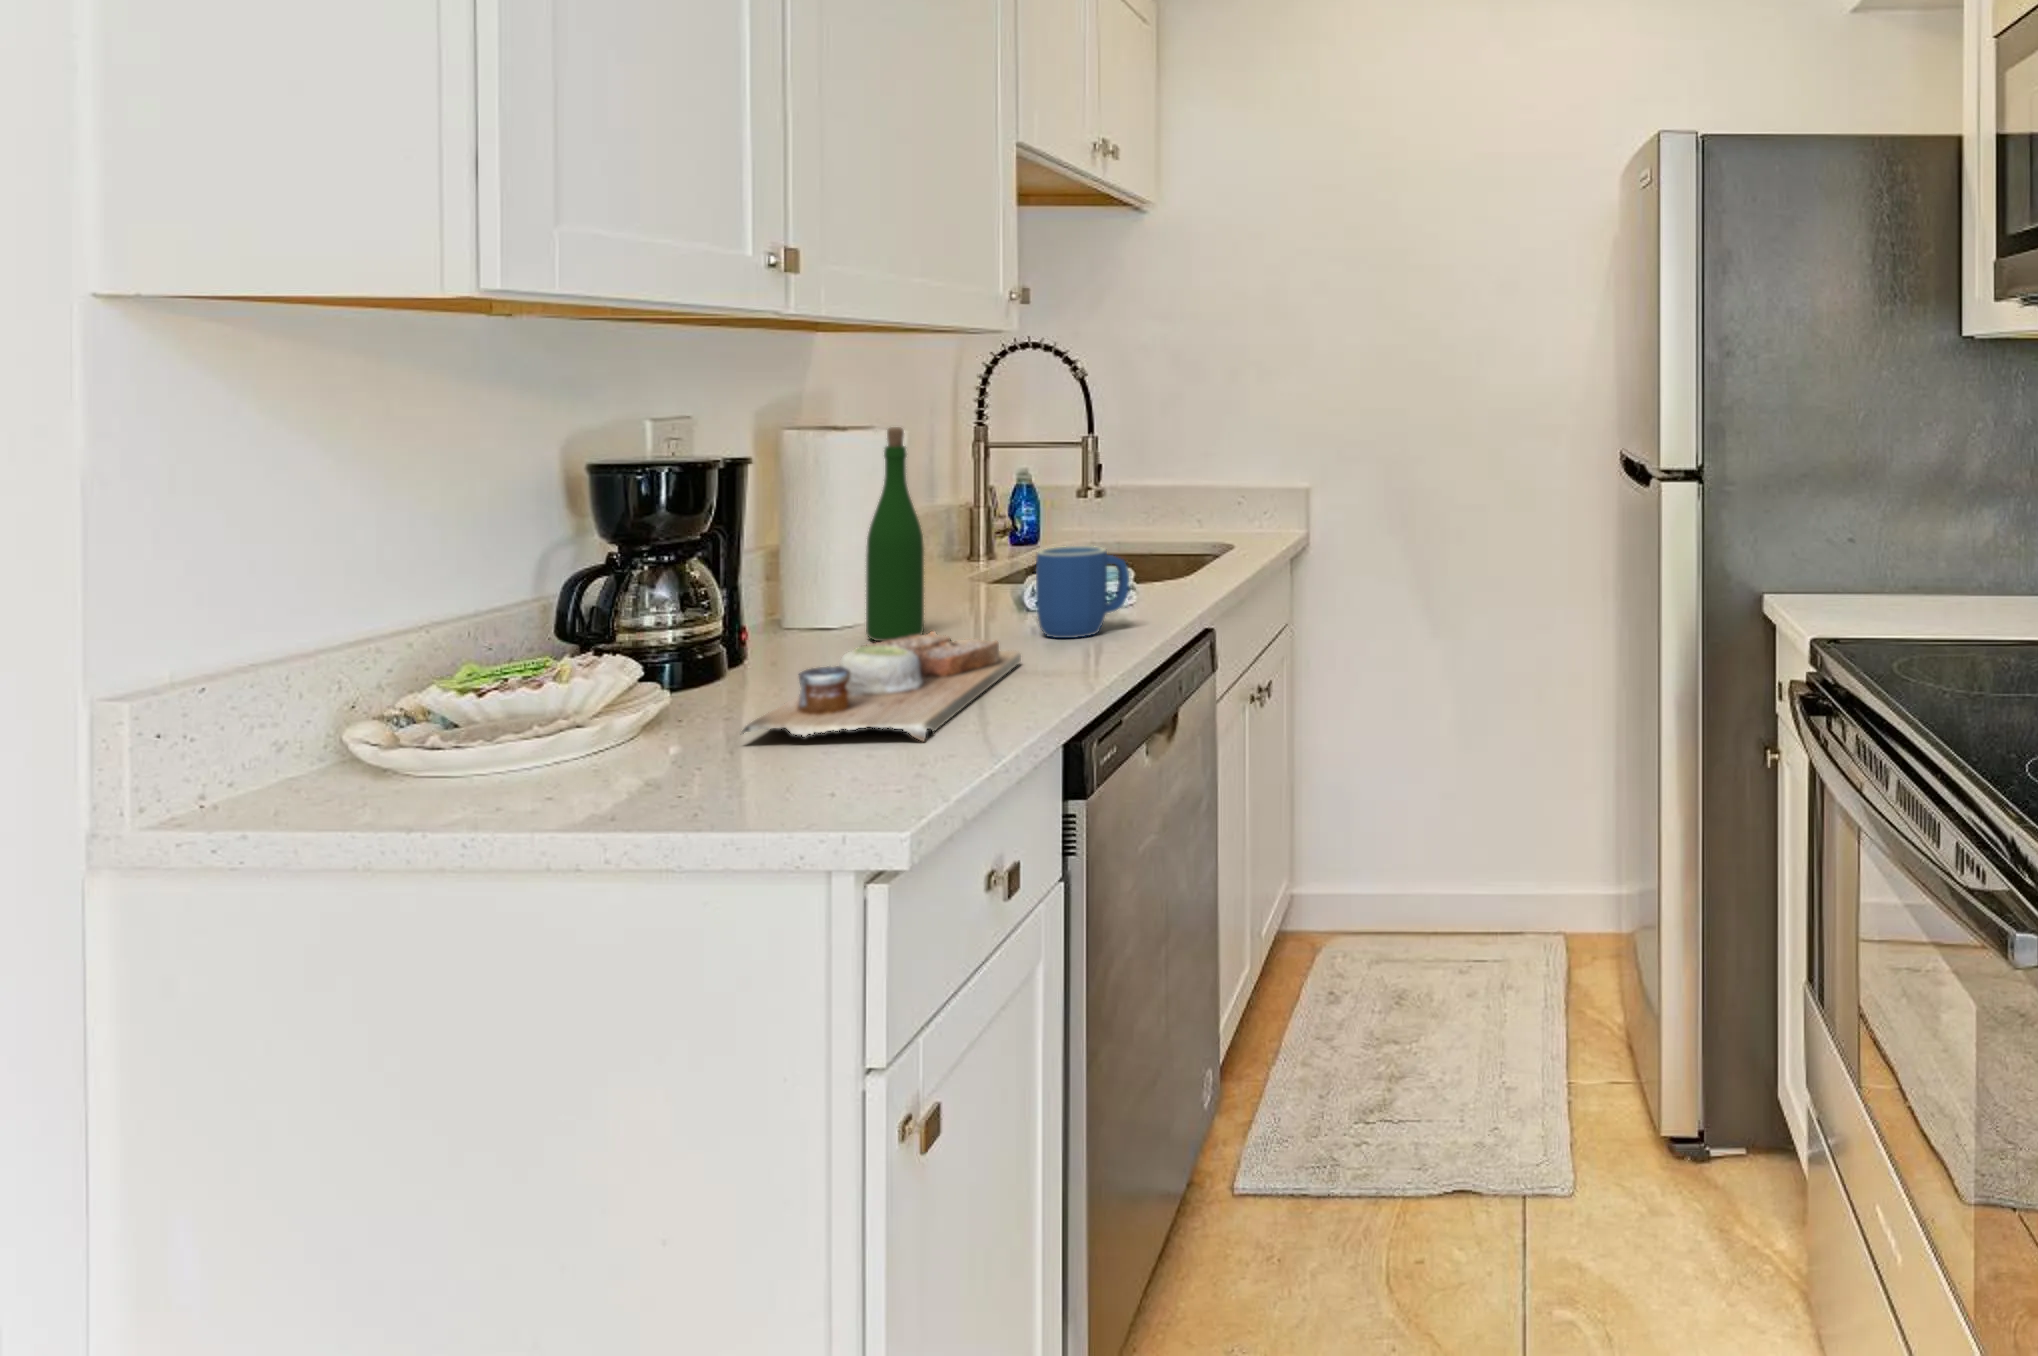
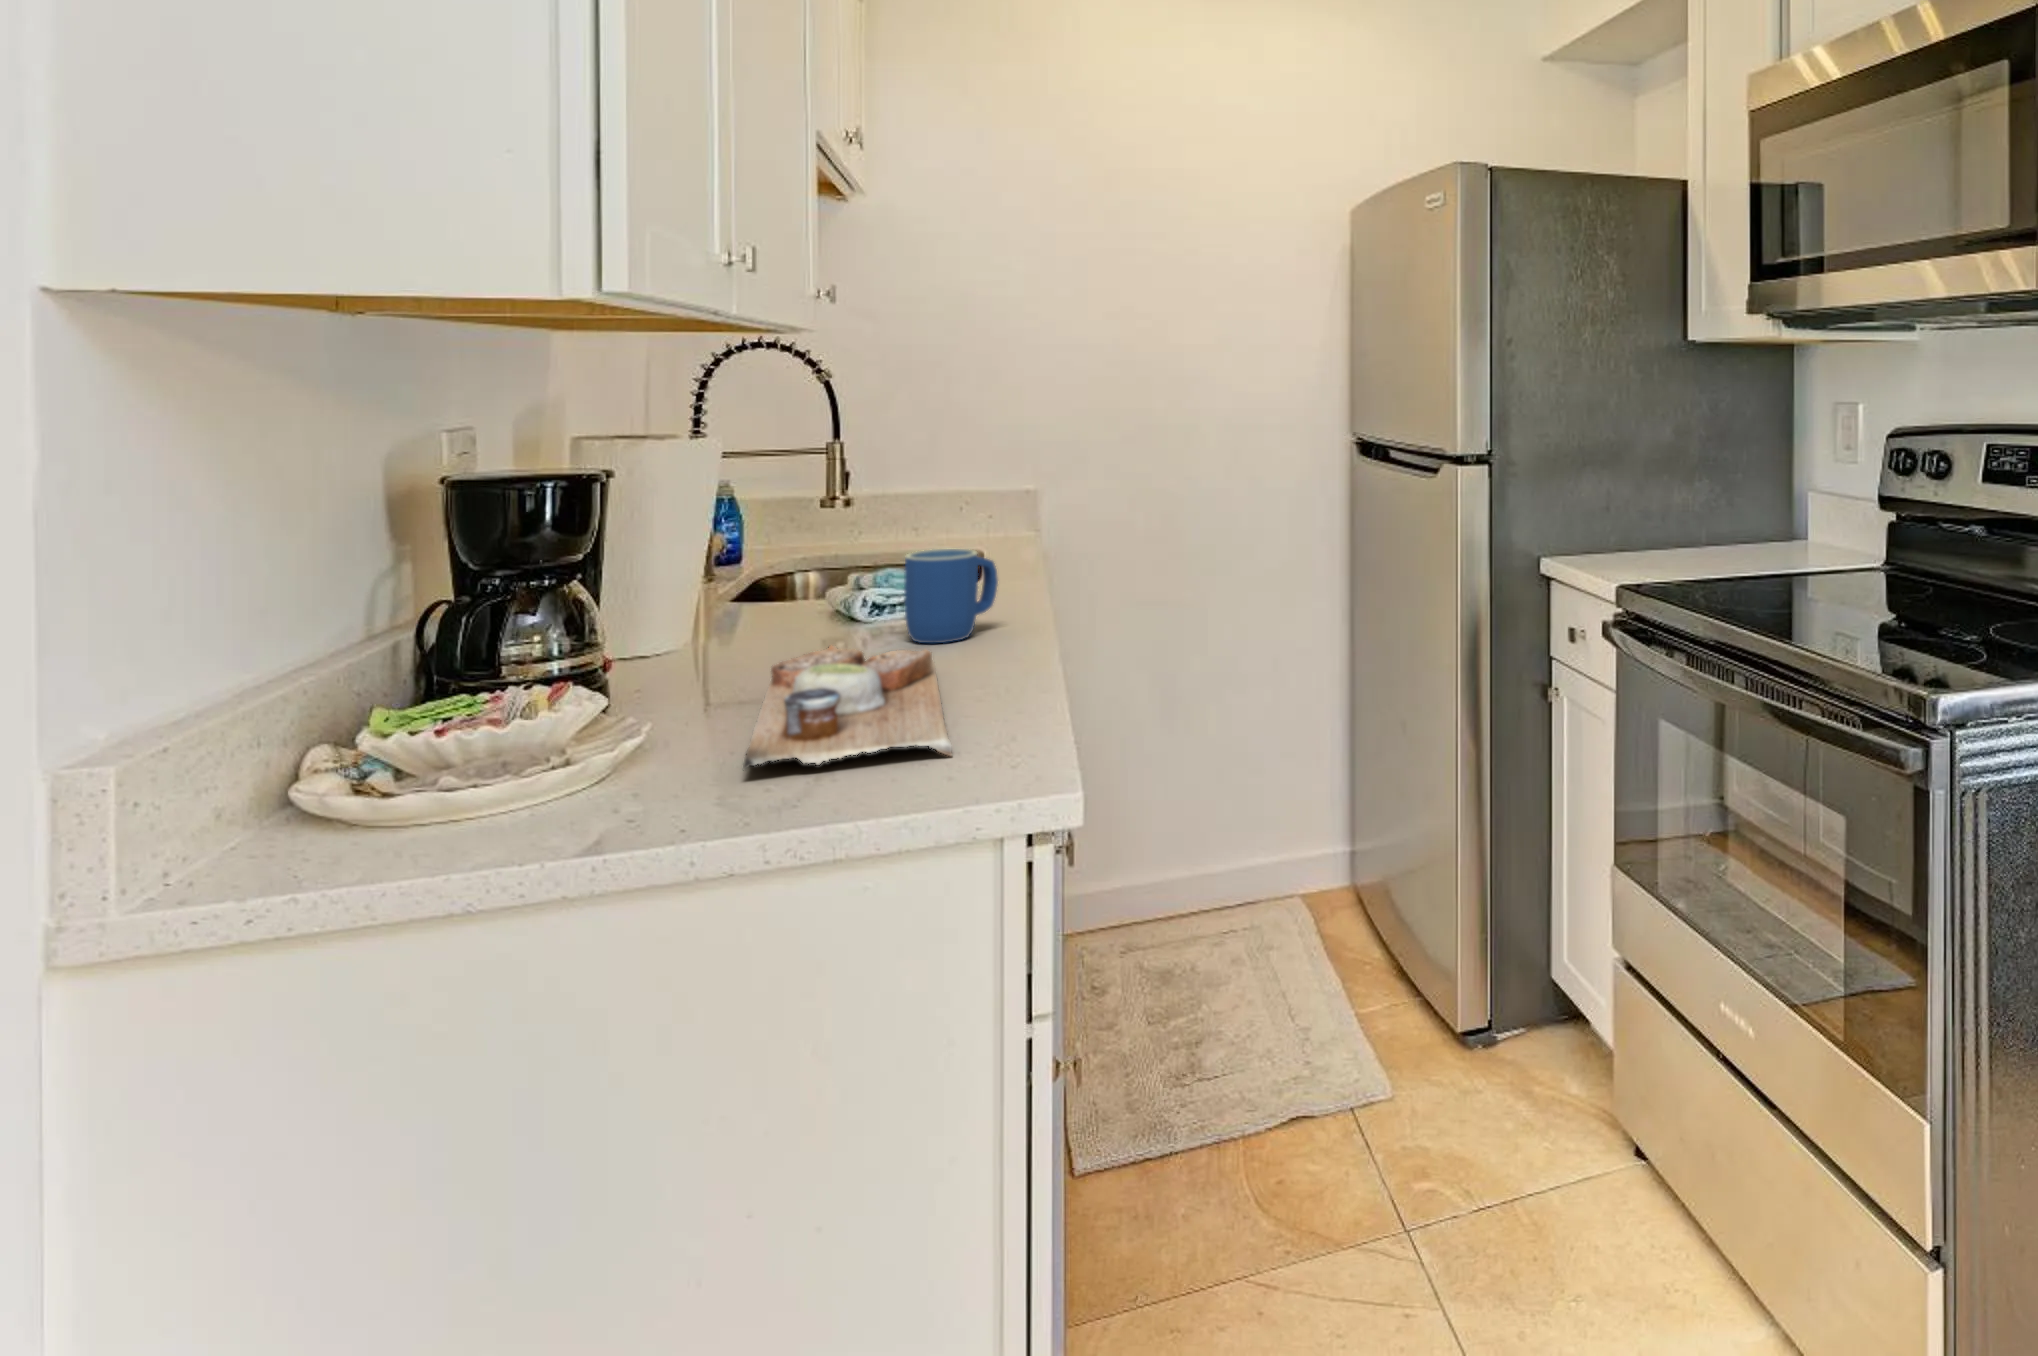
wine bottle: present [866,427,924,641] -> none [707,431,774,661]

